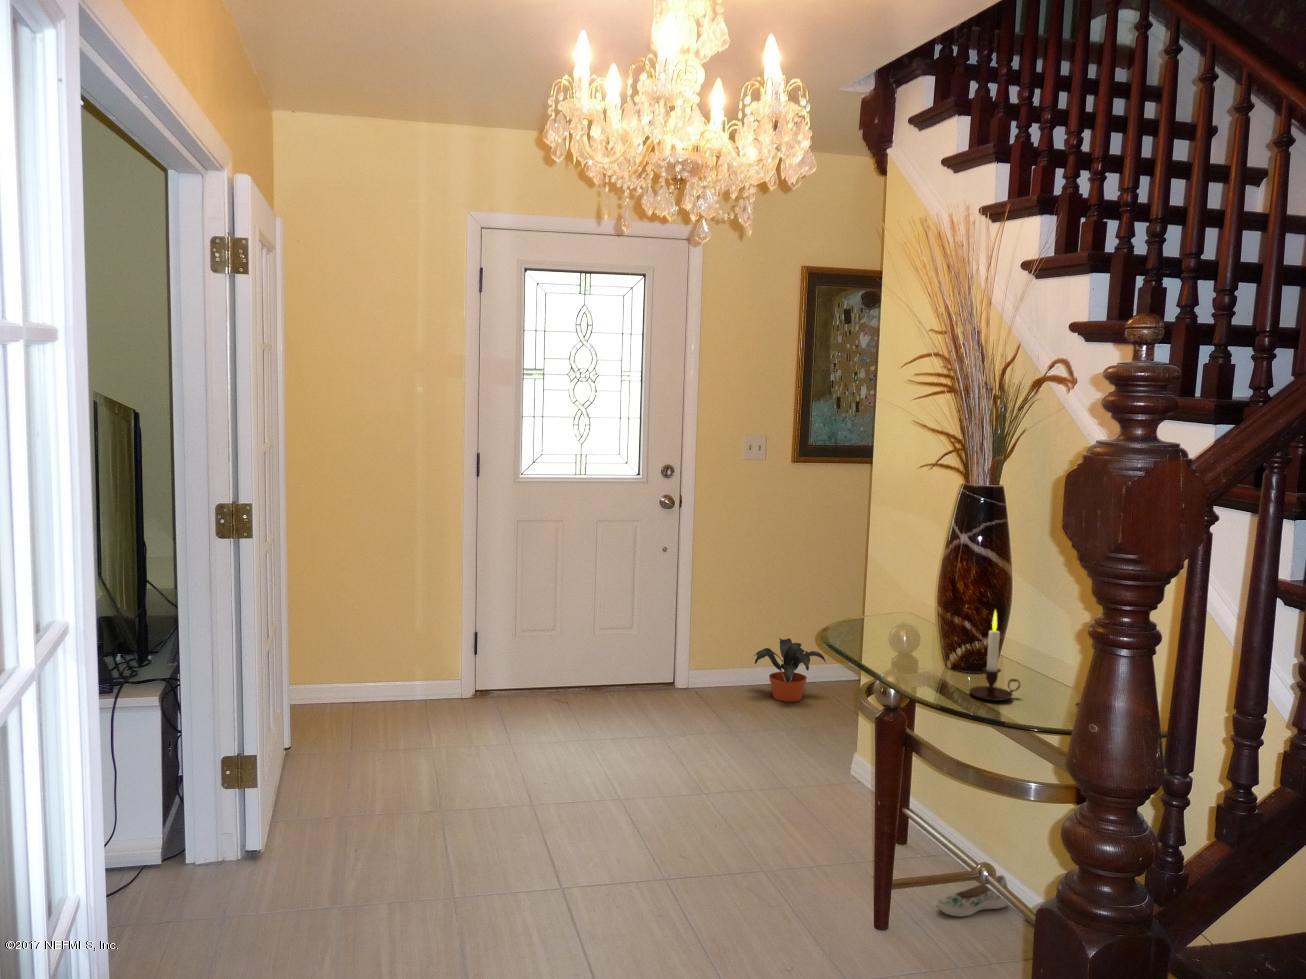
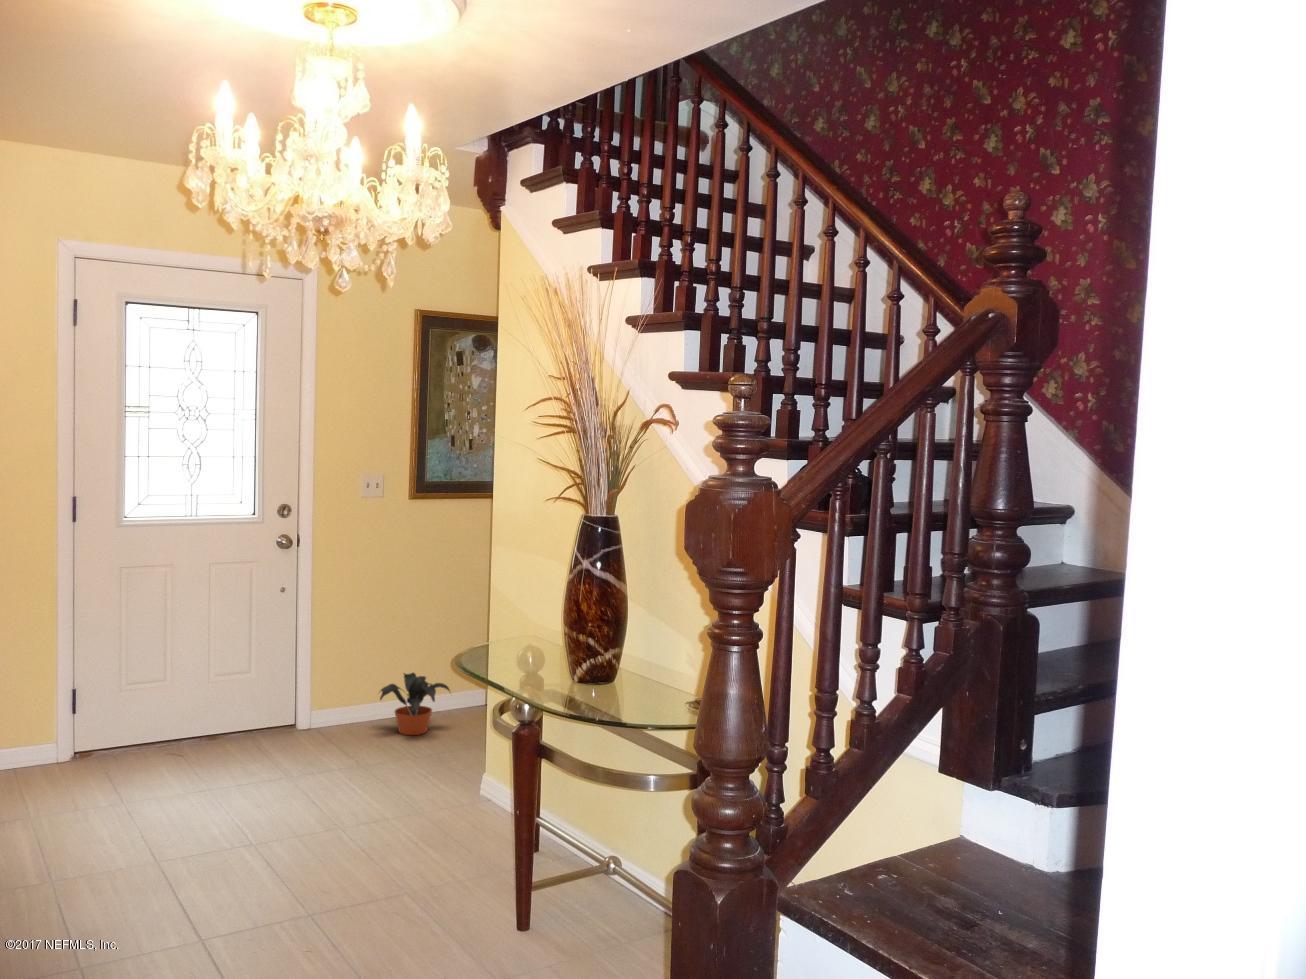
candle: present [969,611,1020,701] -> none [598,625,641,707]
shoe: present [936,875,1009,916] -> none [570,868,633,911]

